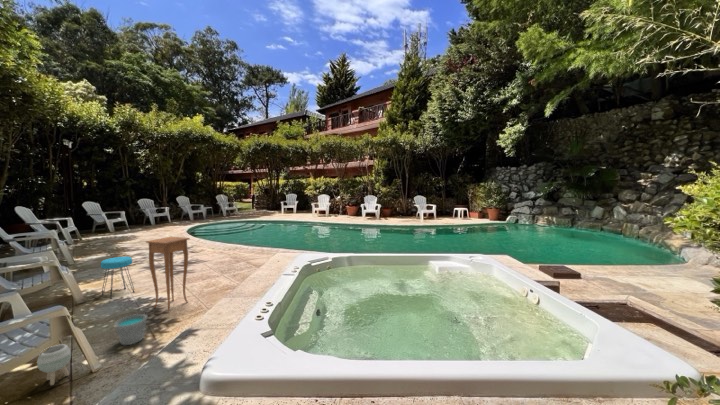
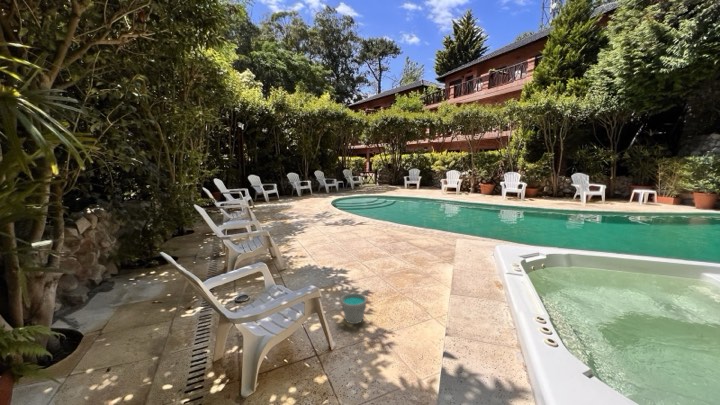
side table: present [146,237,189,311] -> none [347,213,385,289]
stool: present [101,257,134,298] -> none [298,229,324,268]
planter: present [37,344,71,385] -> none [300,319,323,358]

